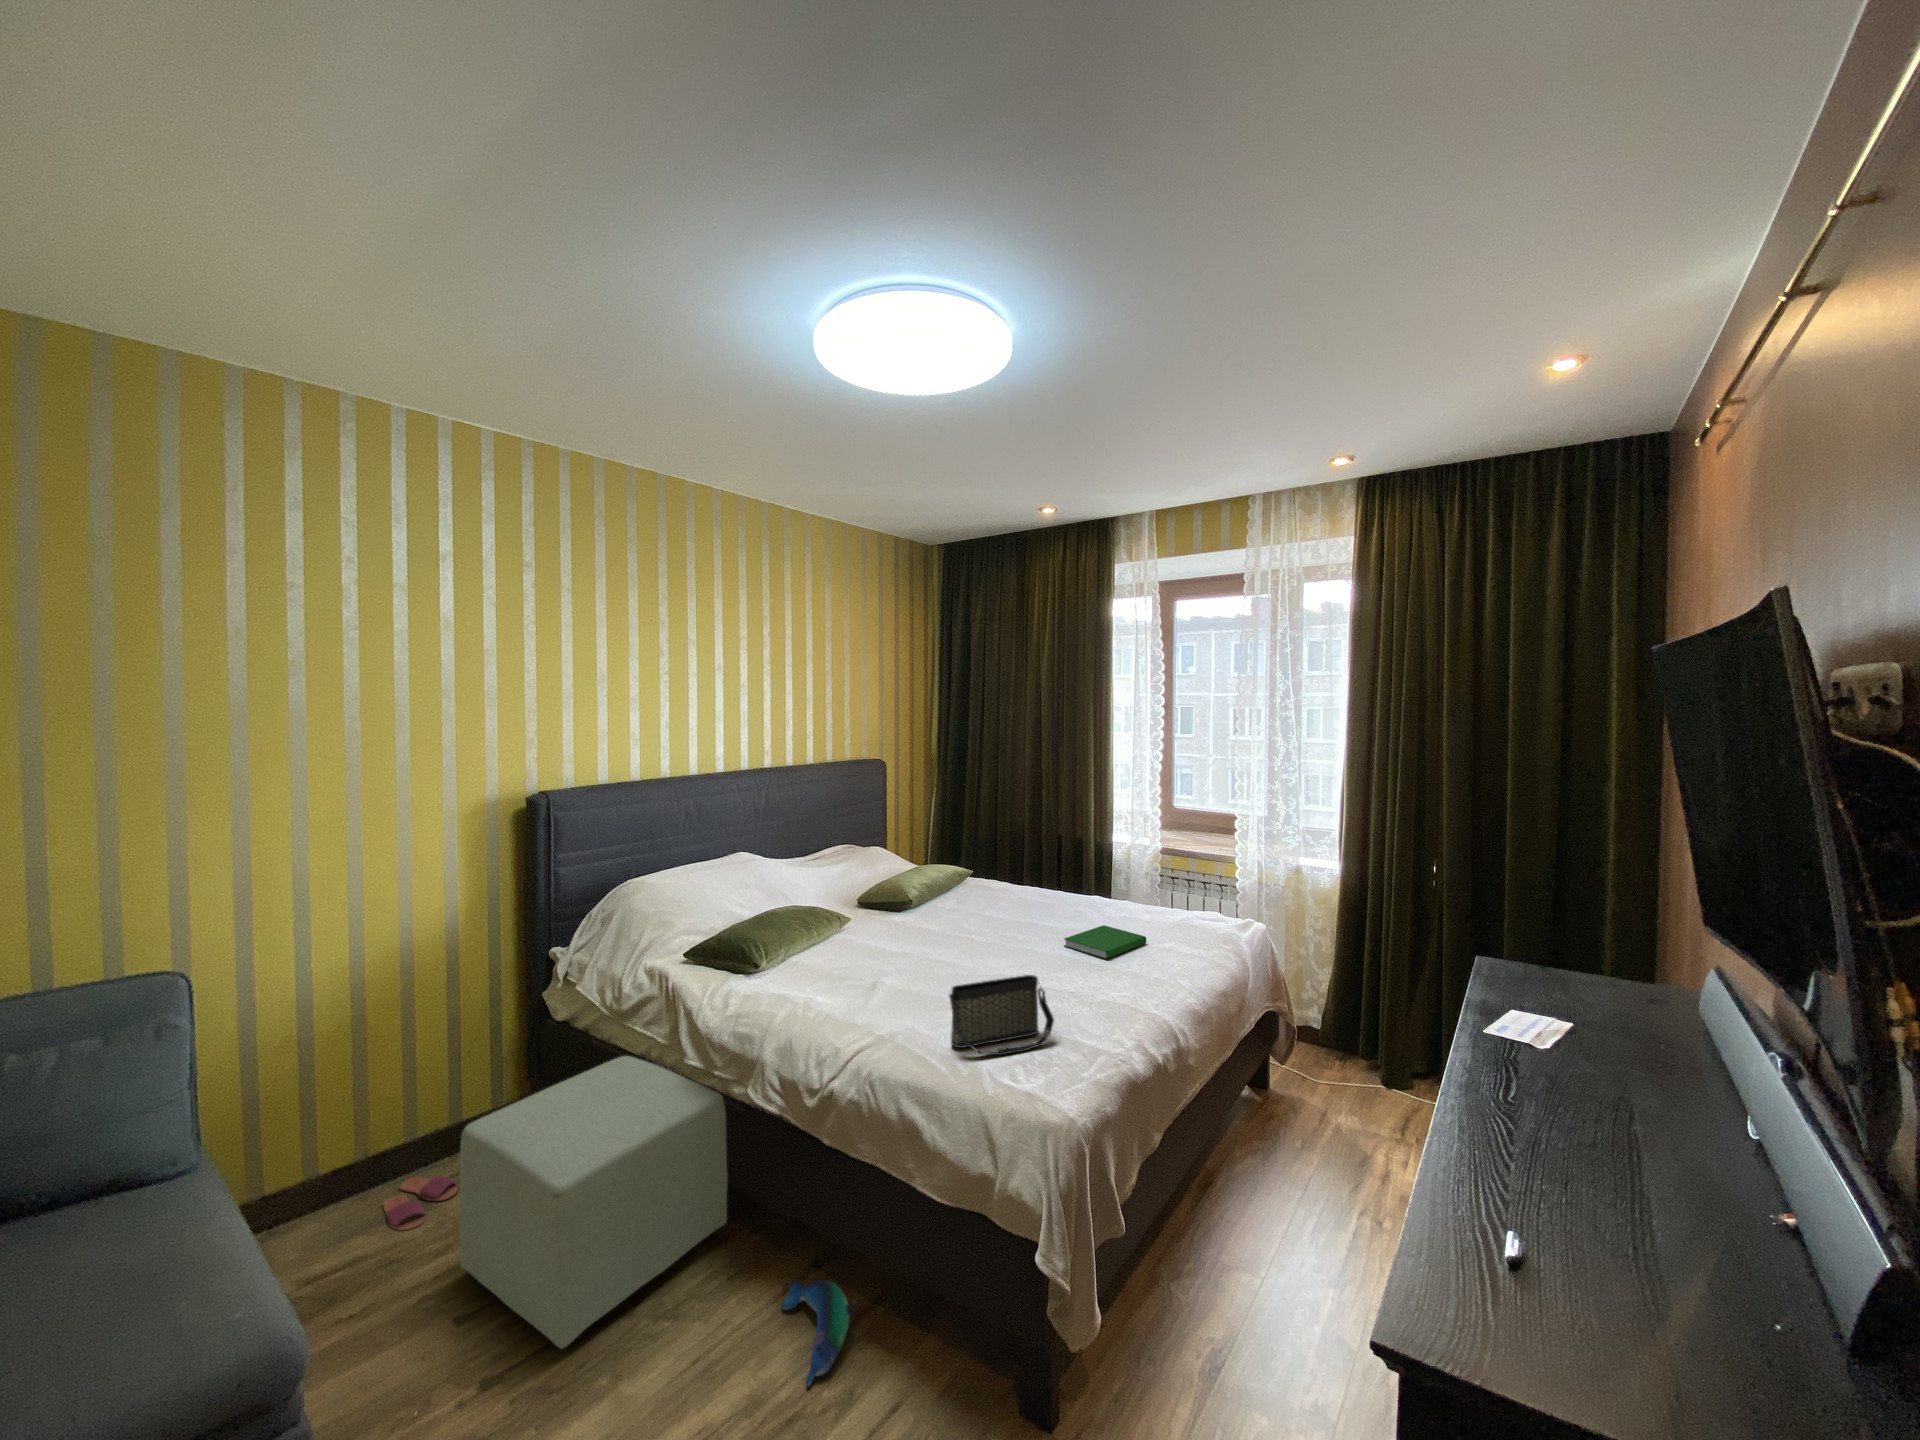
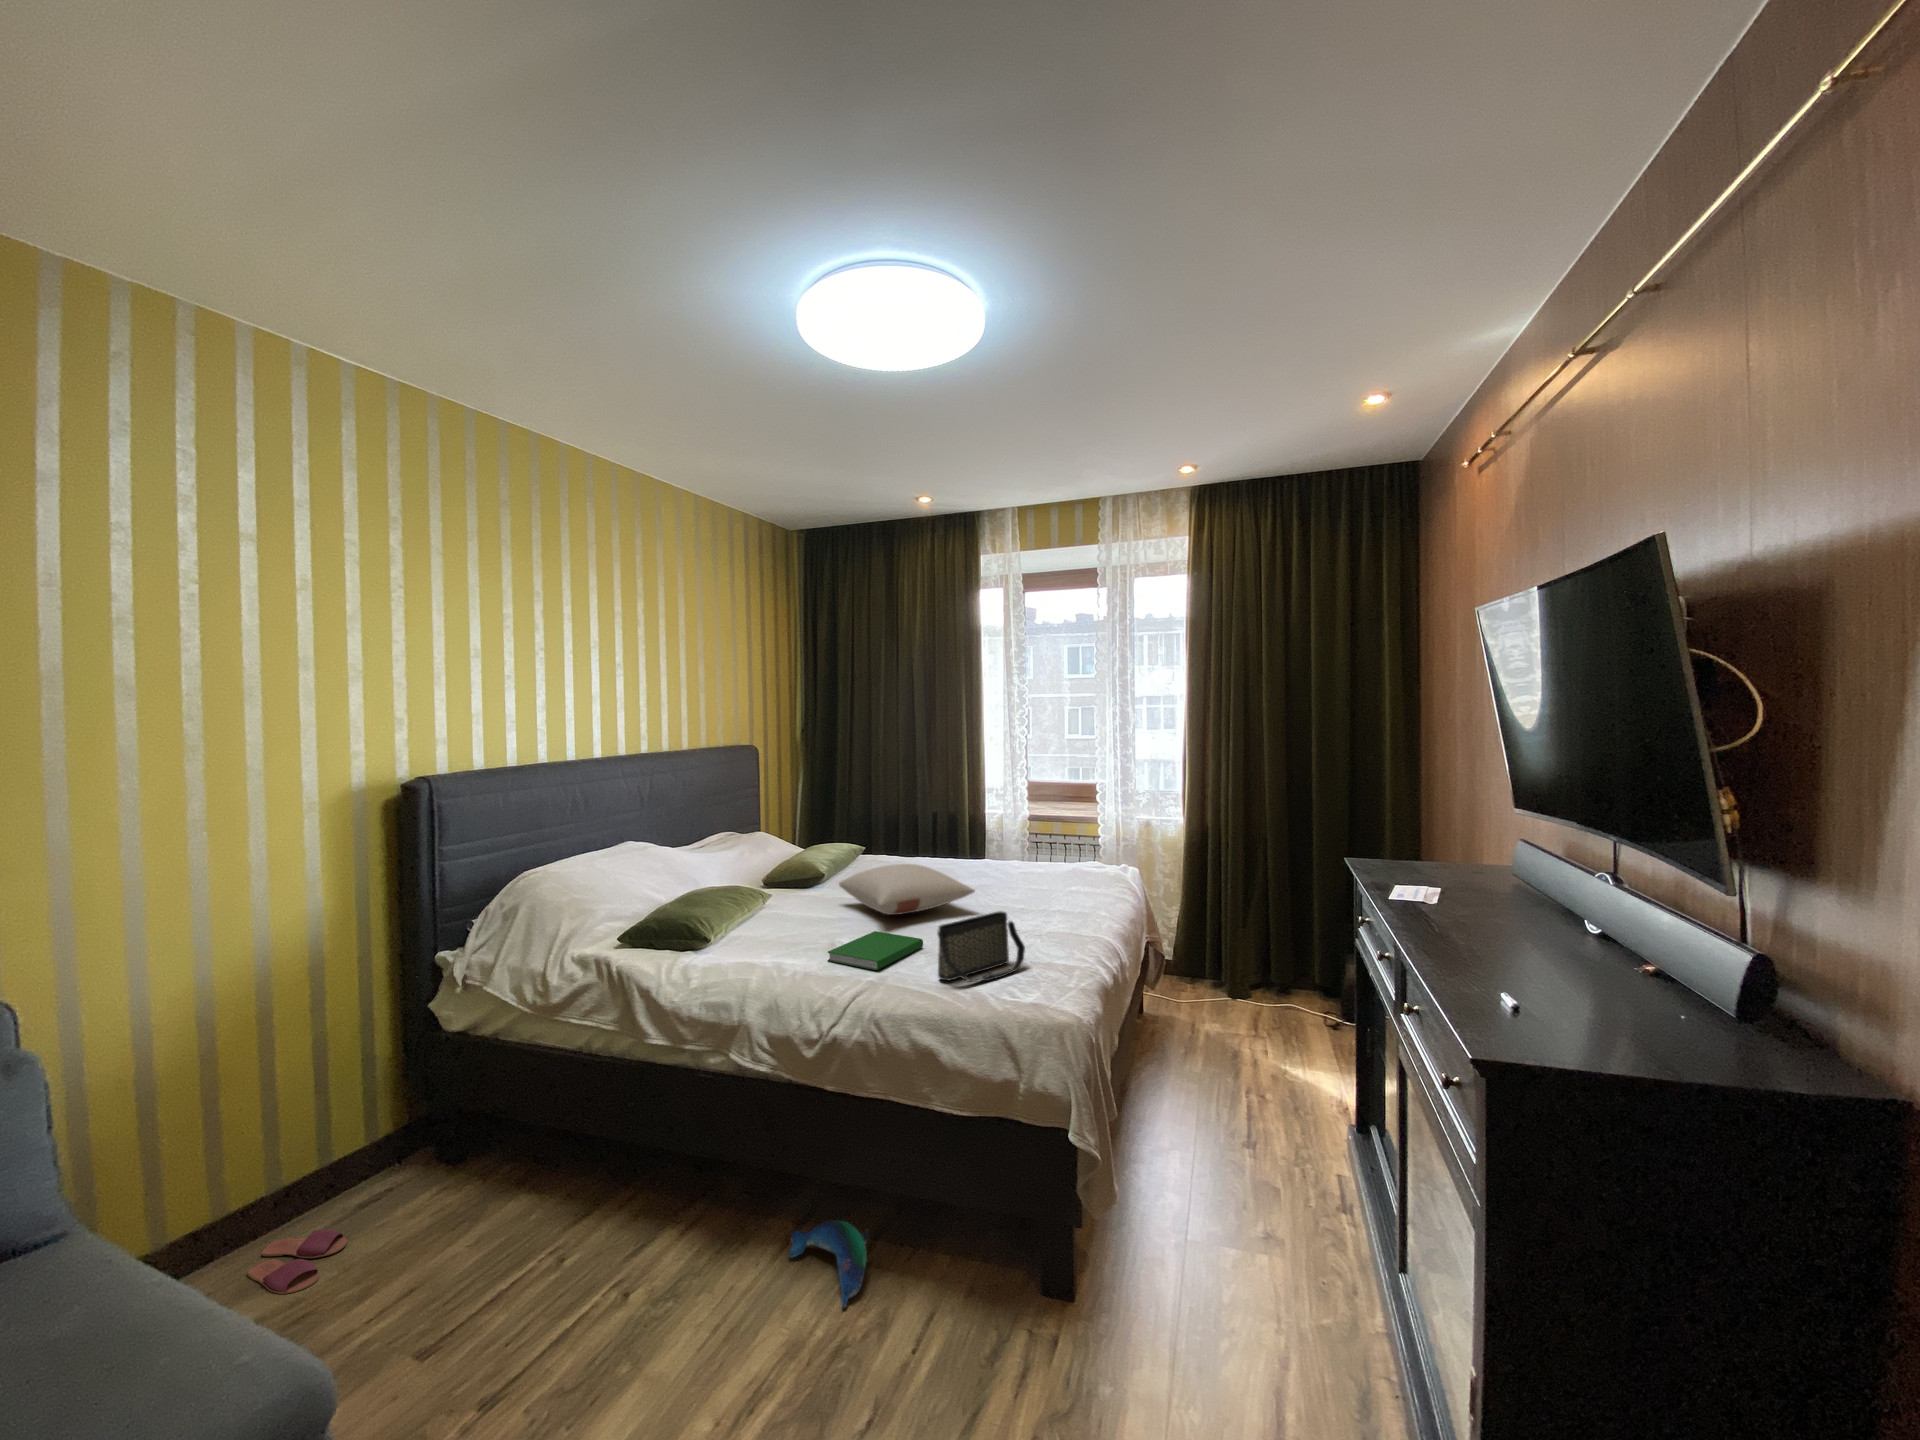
pillow: none [913,899,1042,955] -> present [839,864,975,915]
hardcover book: present [1064,925,1147,959] -> present [828,931,923,970]
ottoman: present [460,1056,728,1349] -> none [400,1055,701,1342]

